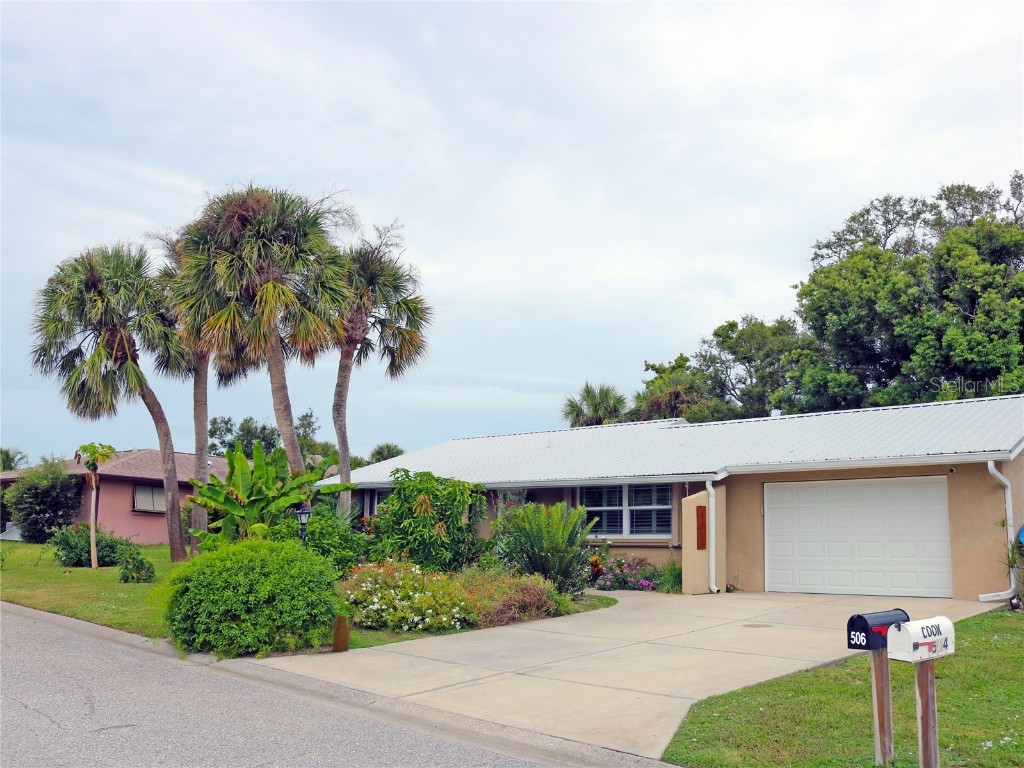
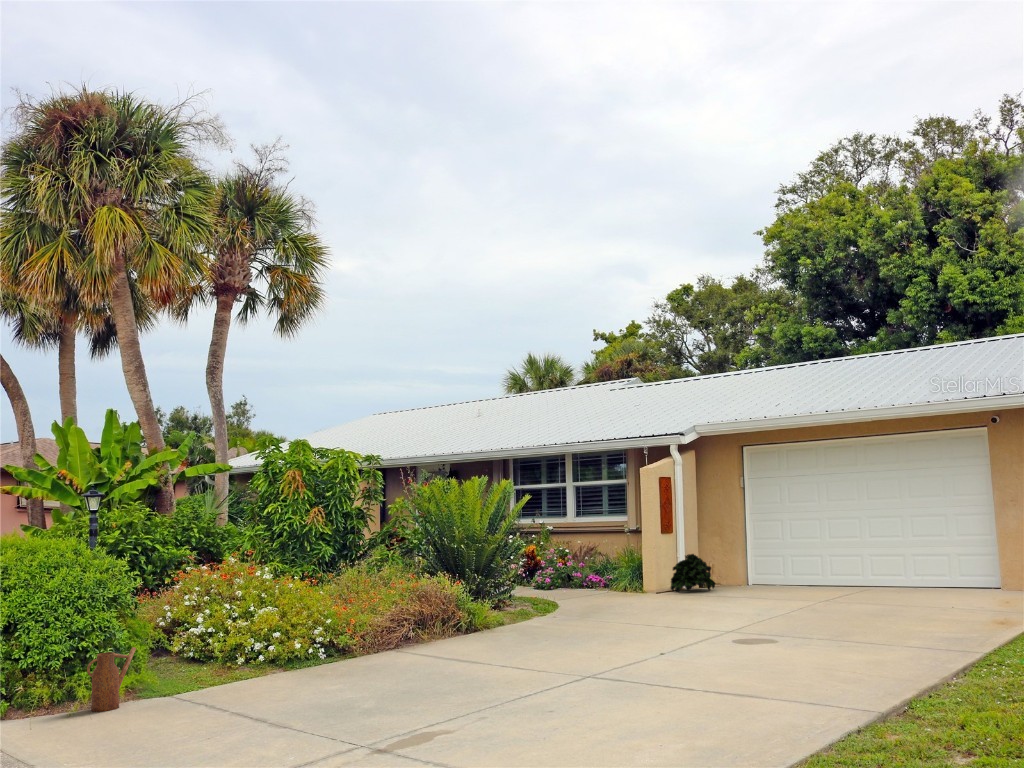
potted plant: none [701,567,735,596] -> present [671,554,715,592]

